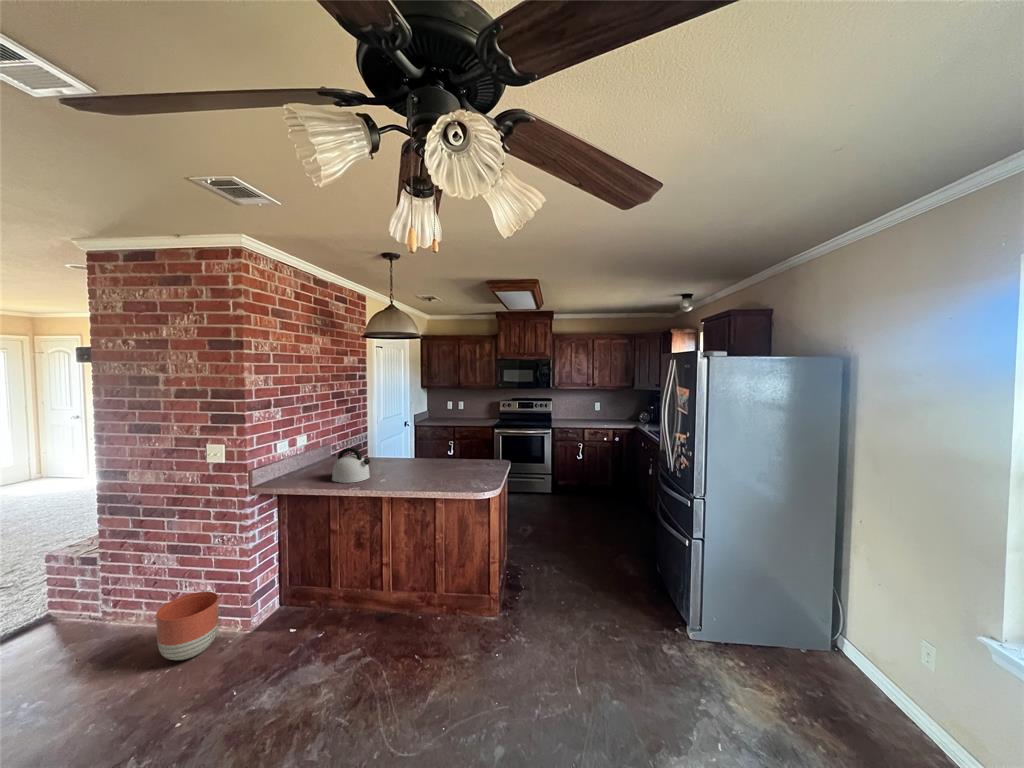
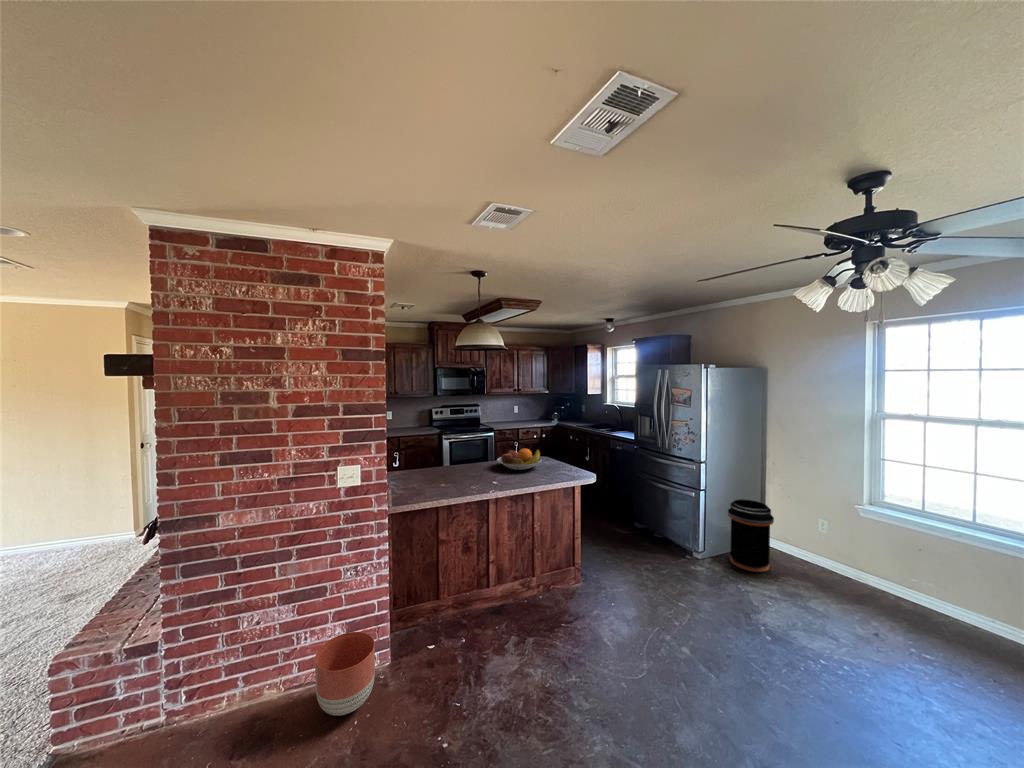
kettle: present [332,448,370,483] -> none [443,456,481,490]
fruit bowl: none [420,449,471,472] -> present [497,449,542,470]
trash can: none [732,565,807,692] -> present [728,499,774,572]

